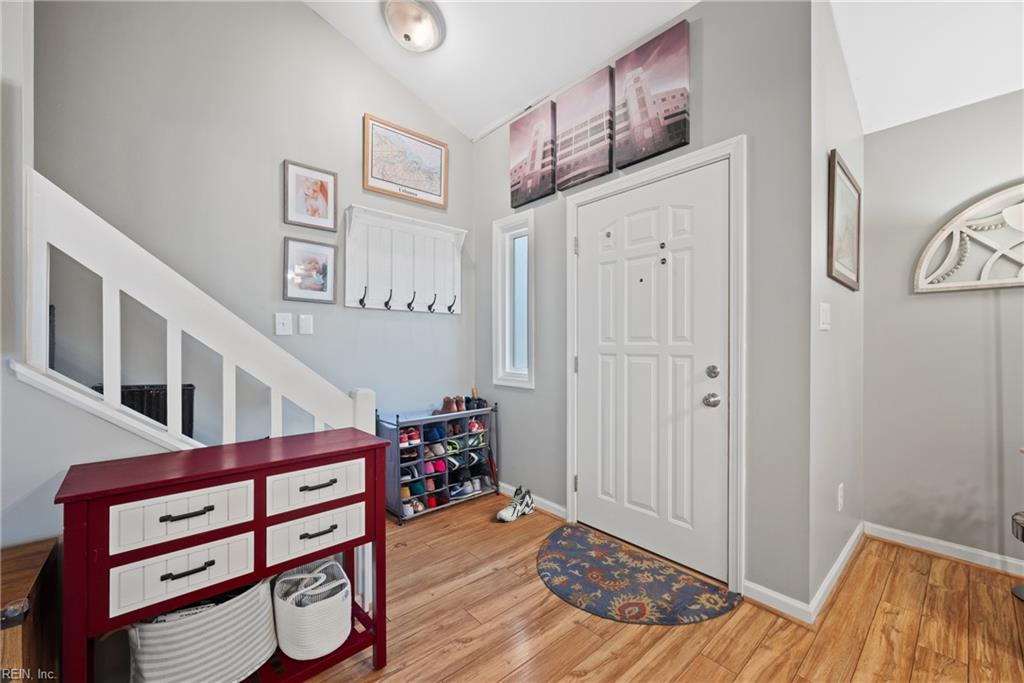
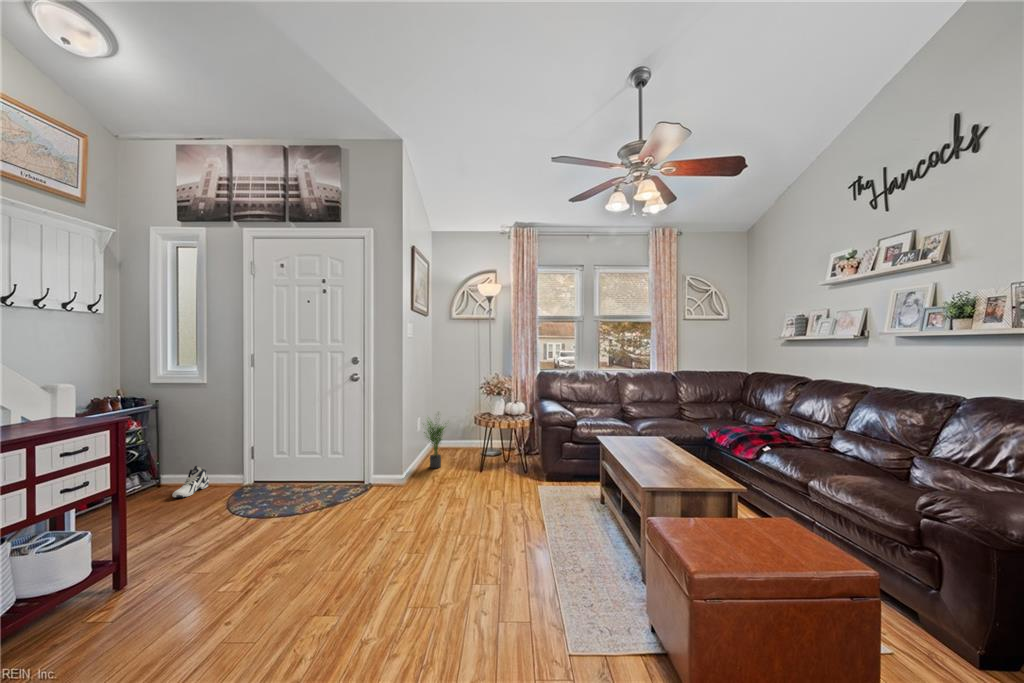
potted plant: none [844,483,934,609] -> present [424,421,445,468]

